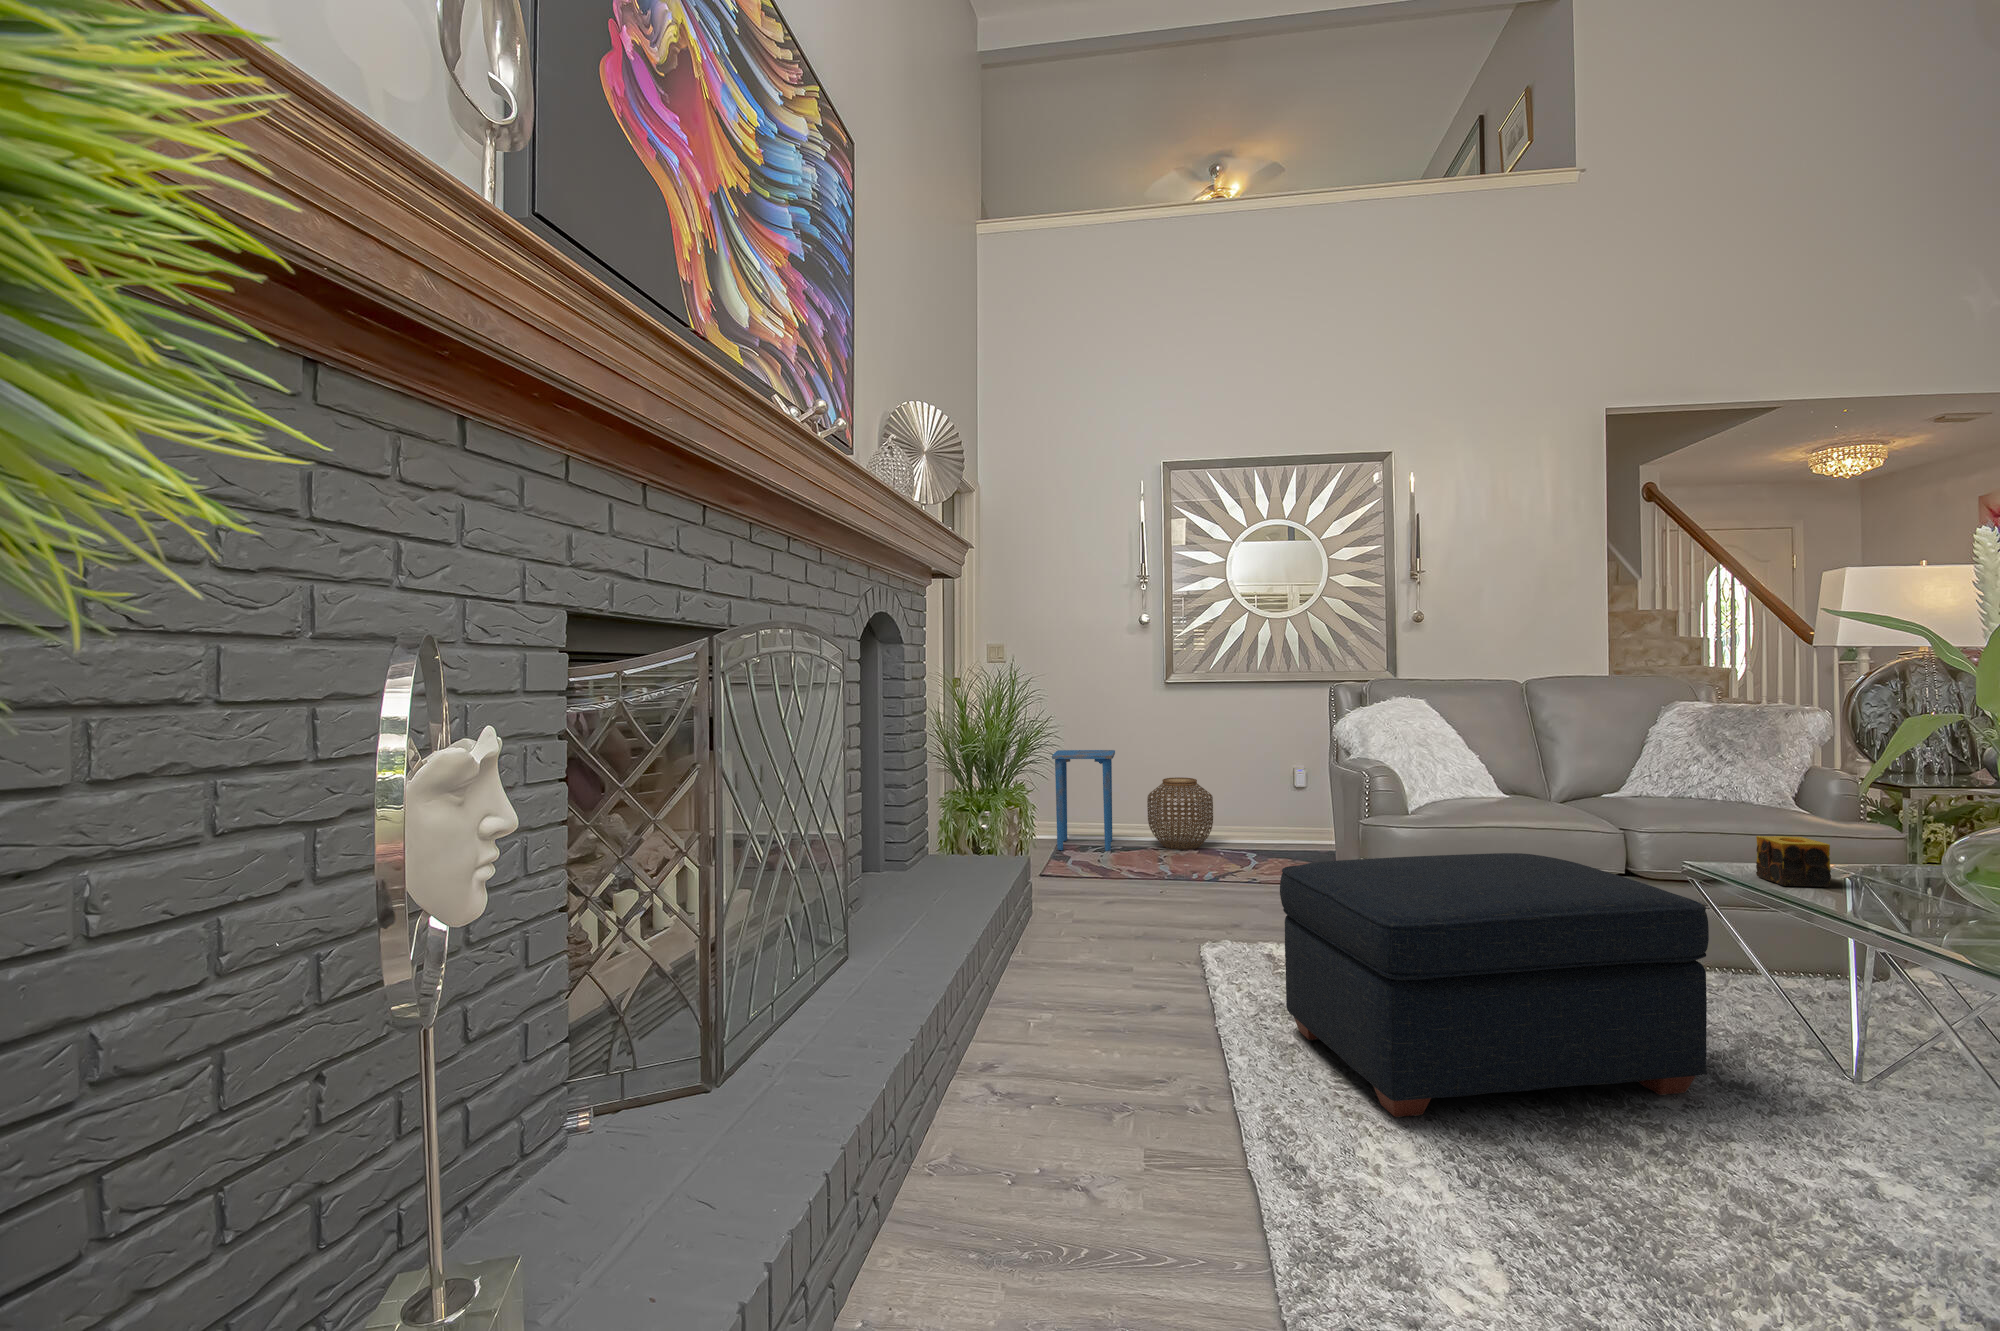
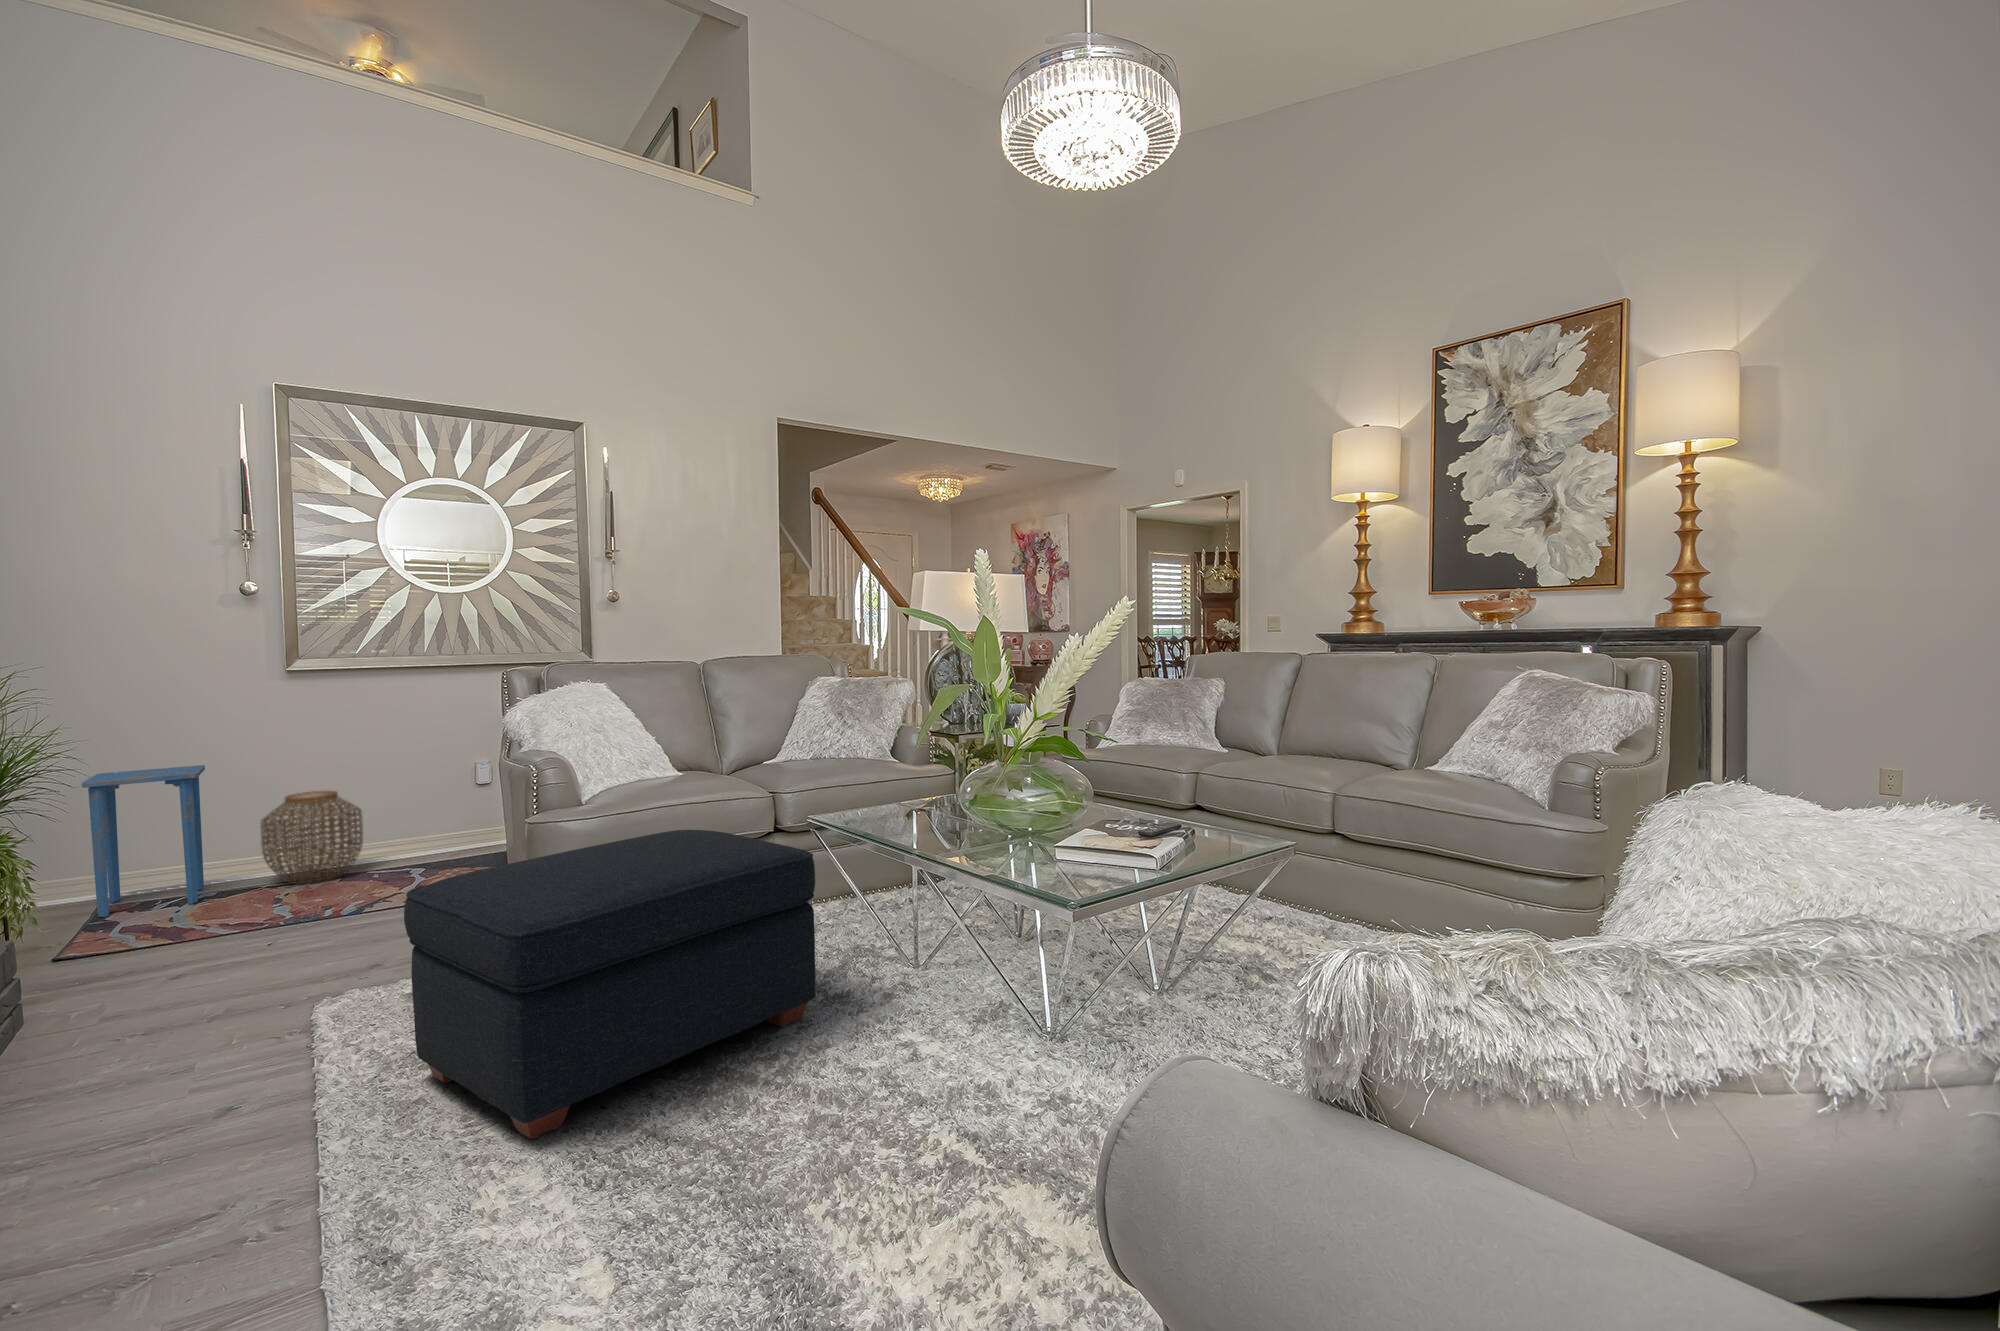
candle: present [1756,836,1831,887] -> none [857,783,902,825]

